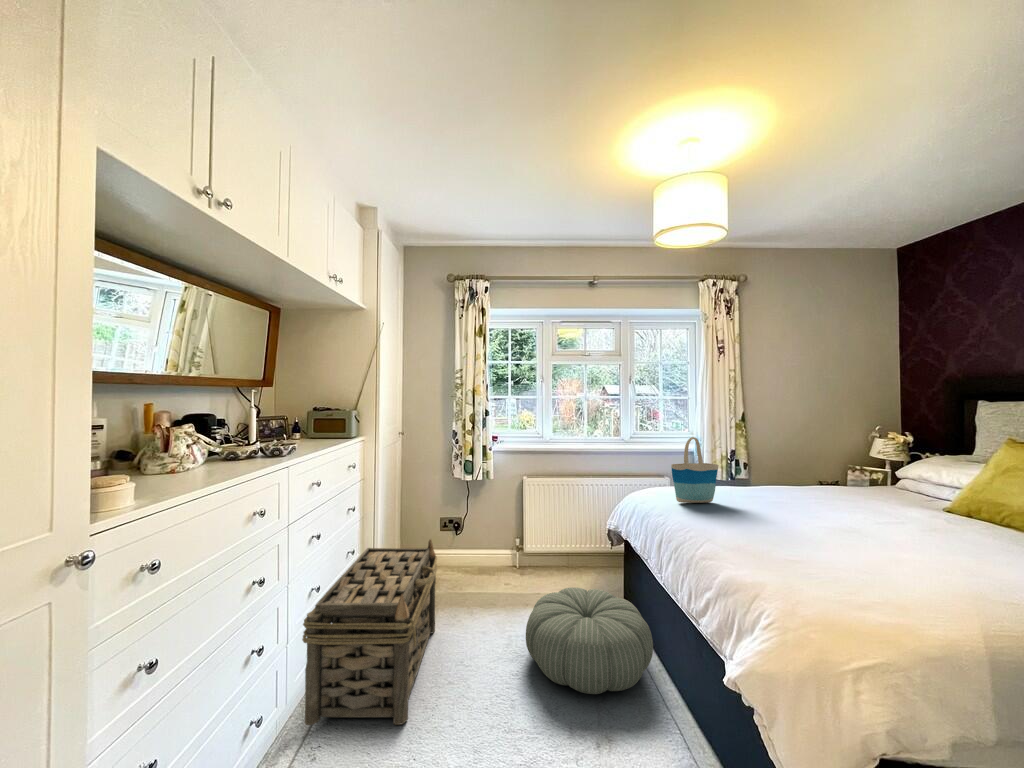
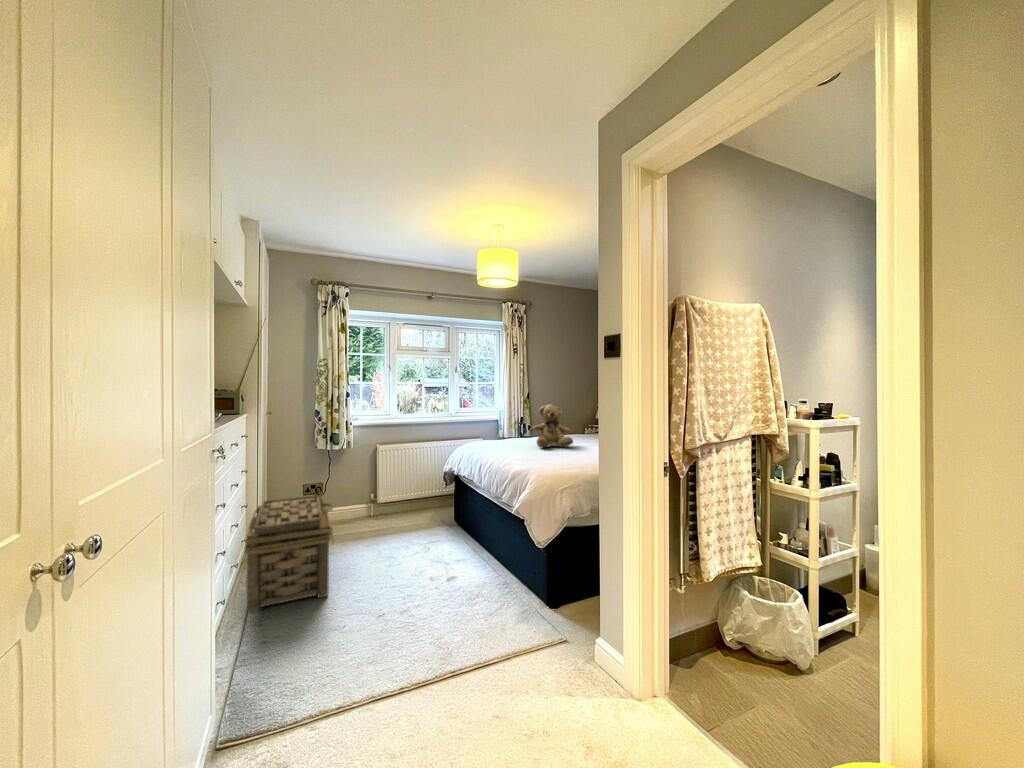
tote bag: present [671,437,719,503] -> none [488,405,515,446]
teddy bear: none [750,441,845,527] -> present [531,404,573,447]
pouf: present [526,587,653,694] -> none [398,508,479,560]

